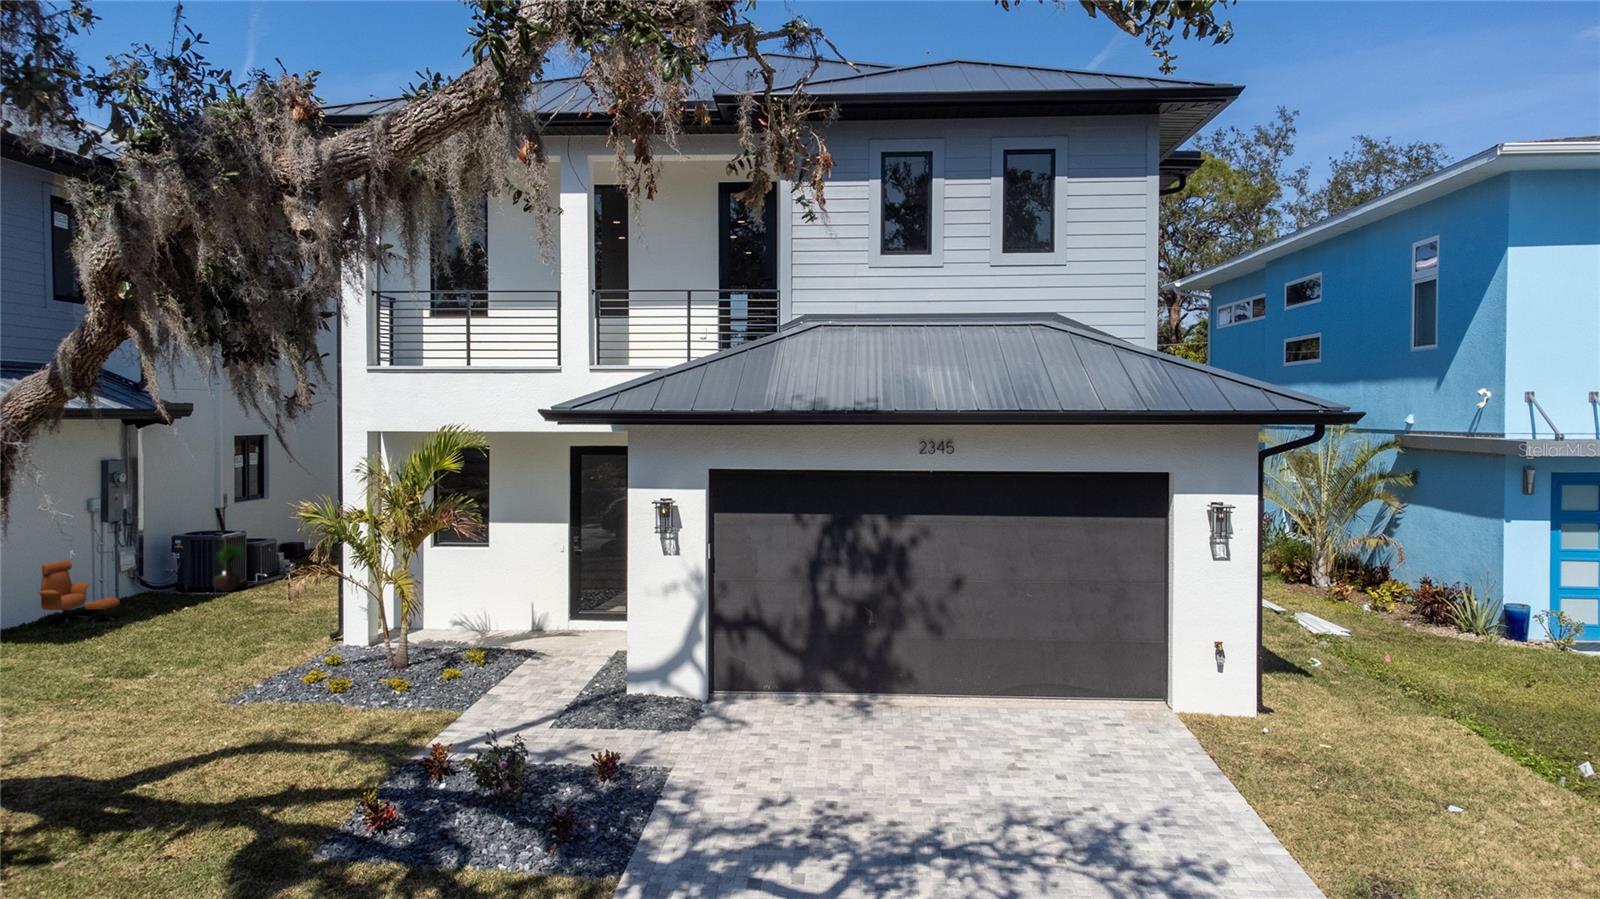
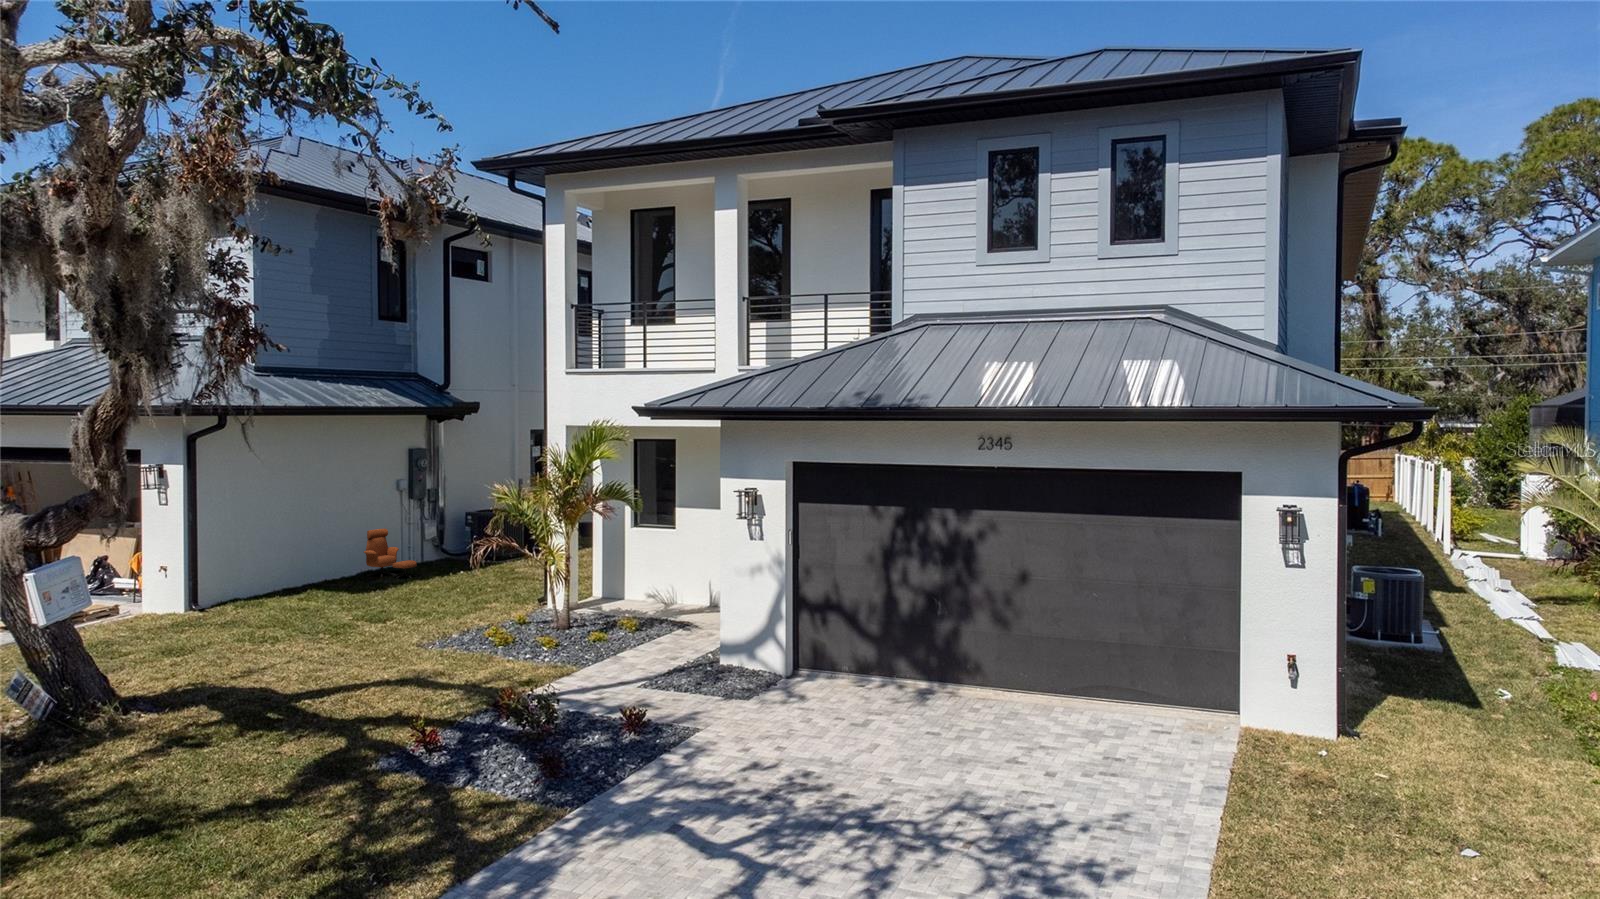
potted tree: present [213,545,242,591] -> none [489,520,515,564]

